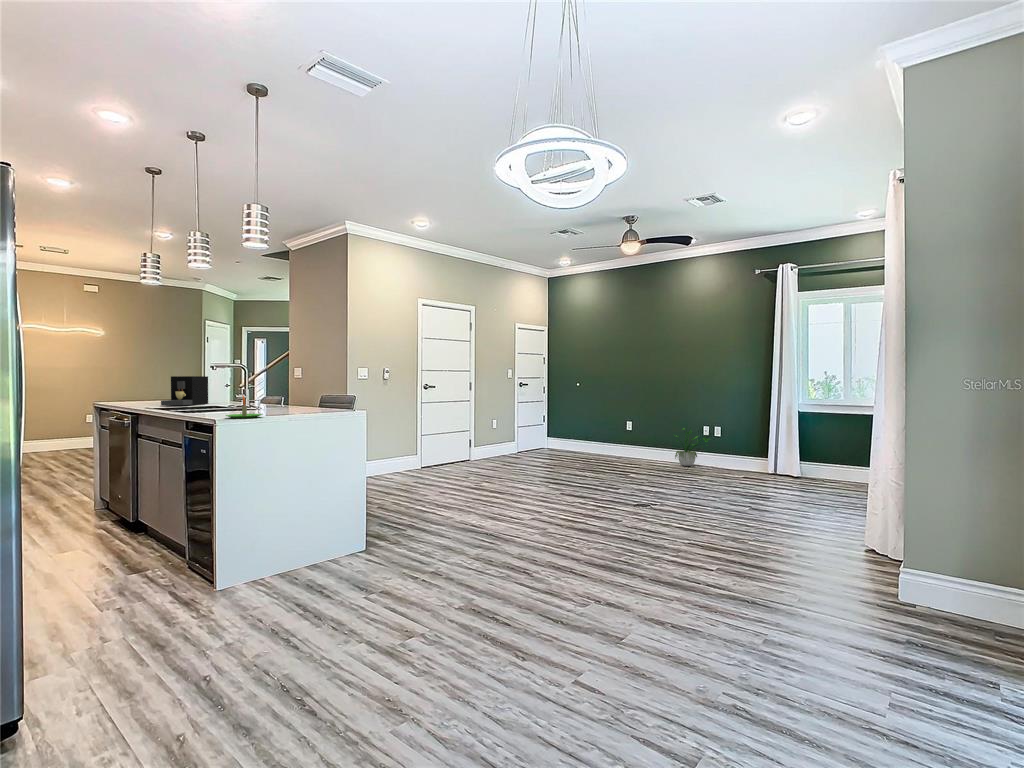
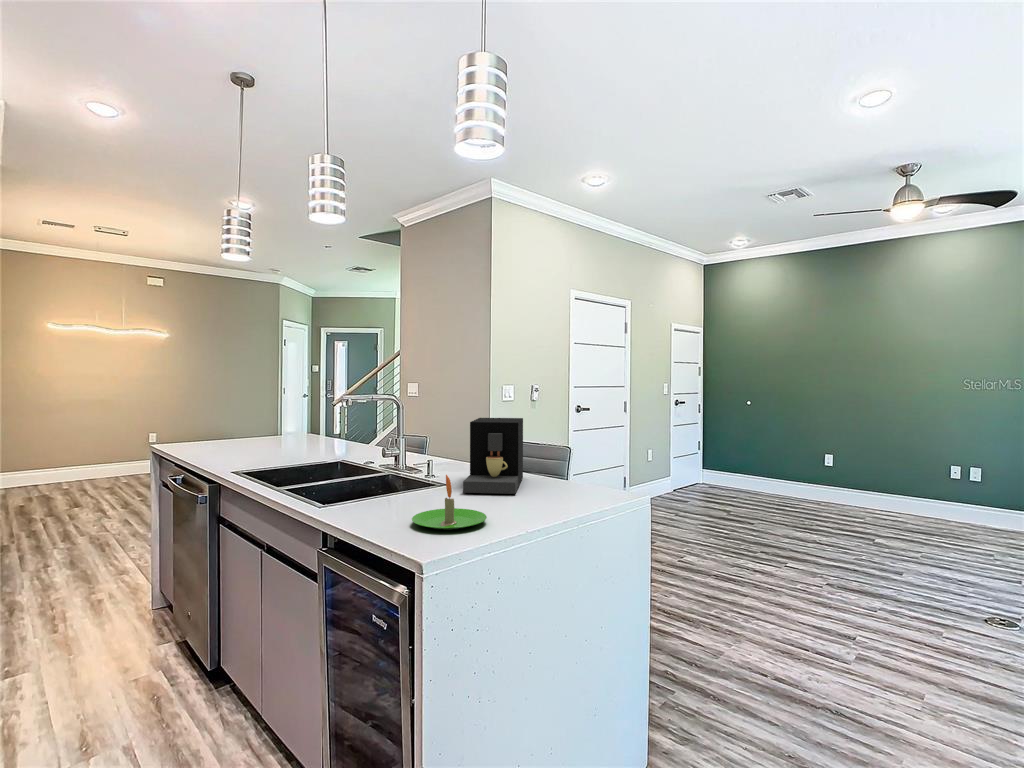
coffee maker: present [161,376,208,405] -> present [463,418,523,494]
potted plant: present [674,428,709,466] -> none [912,456,994,523]

